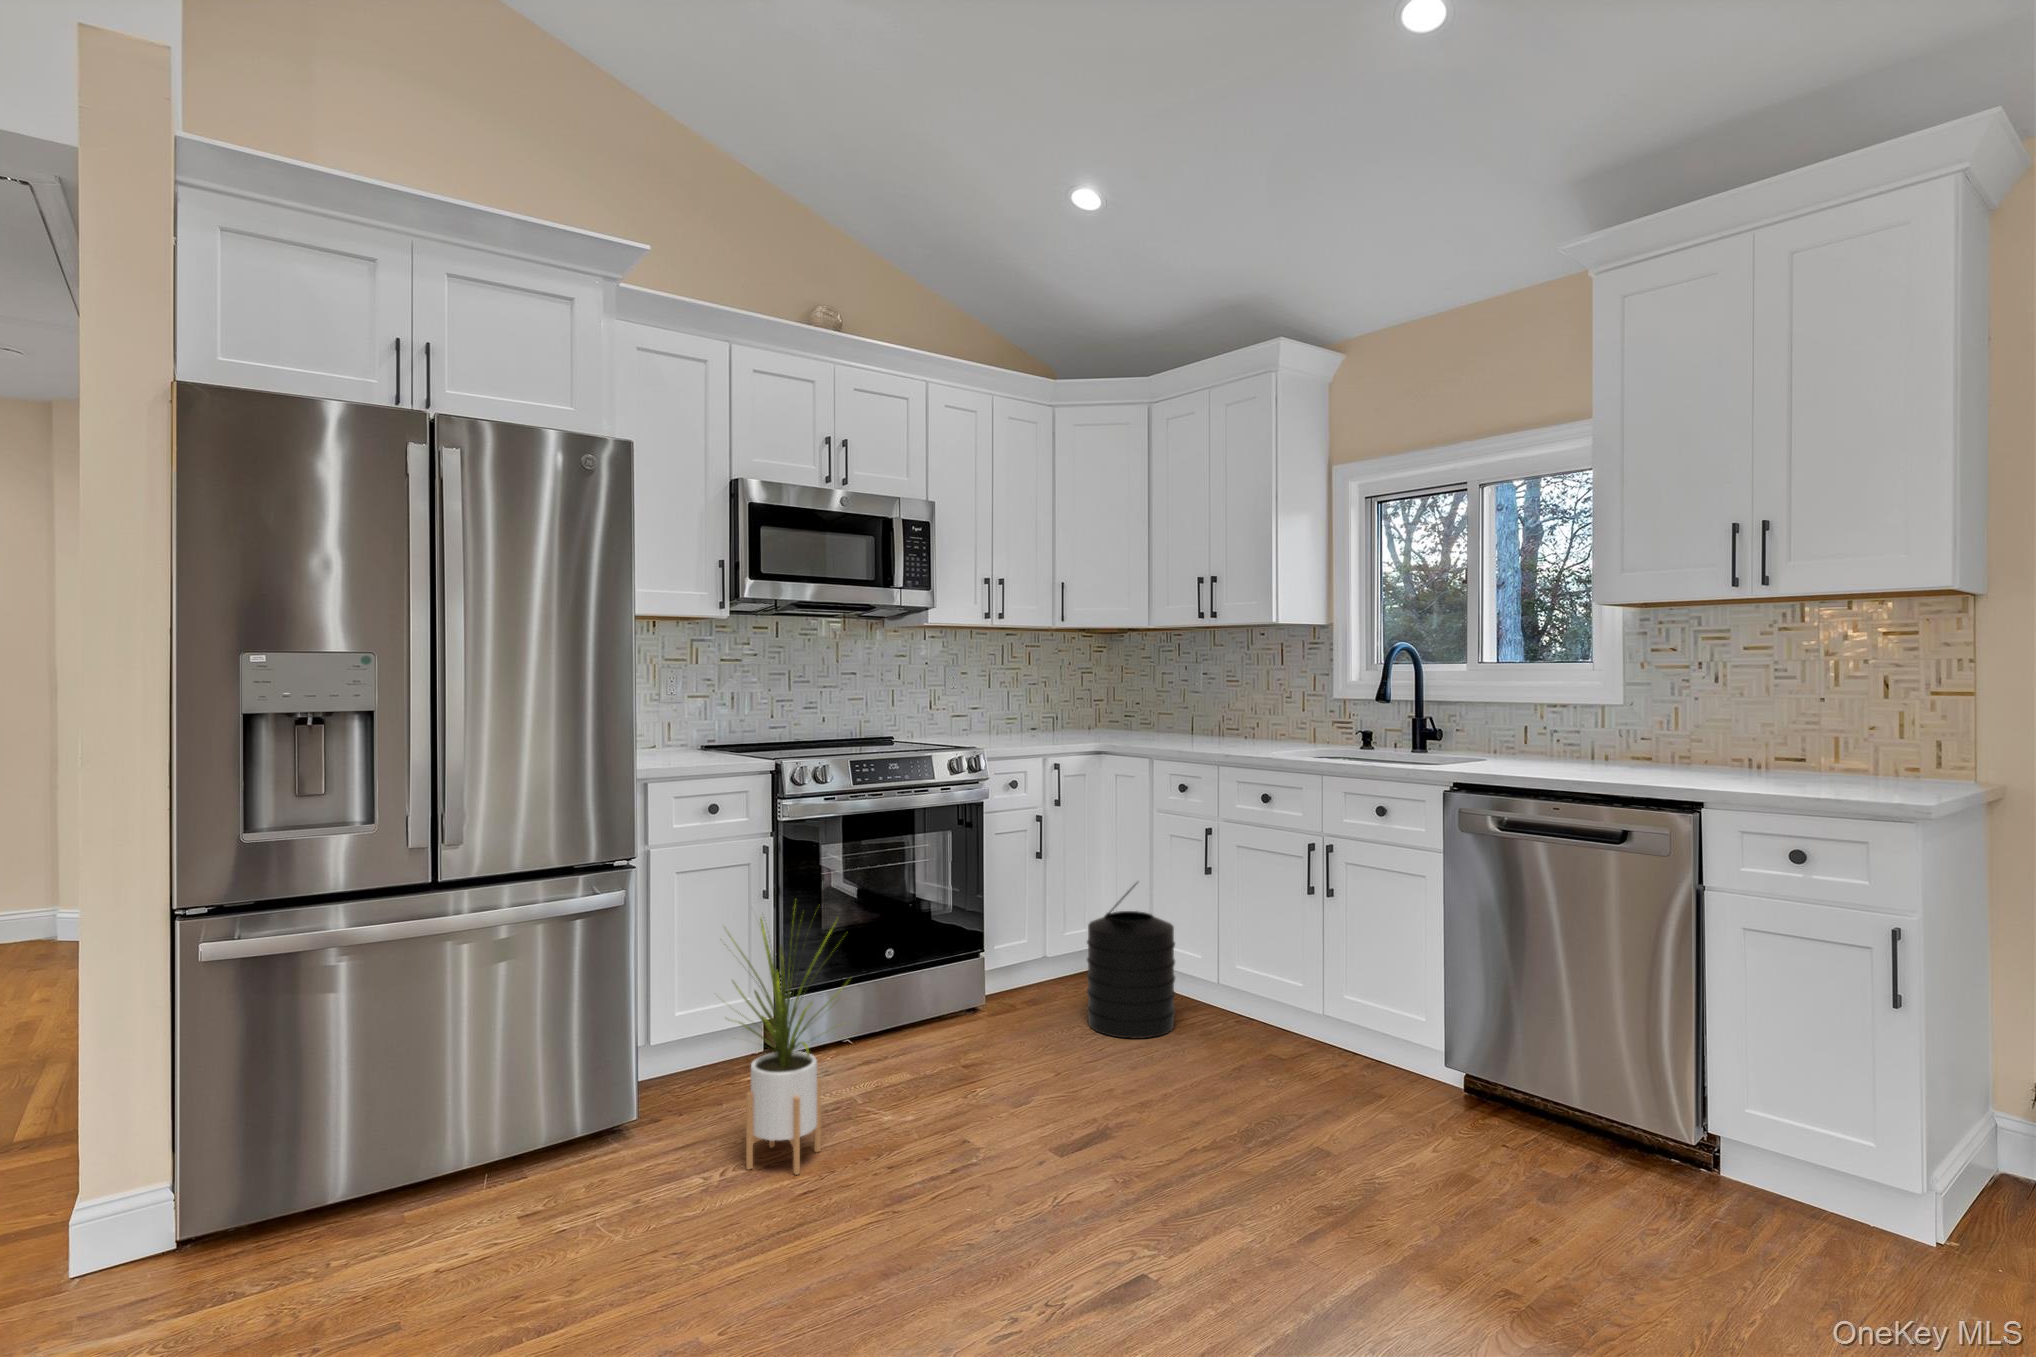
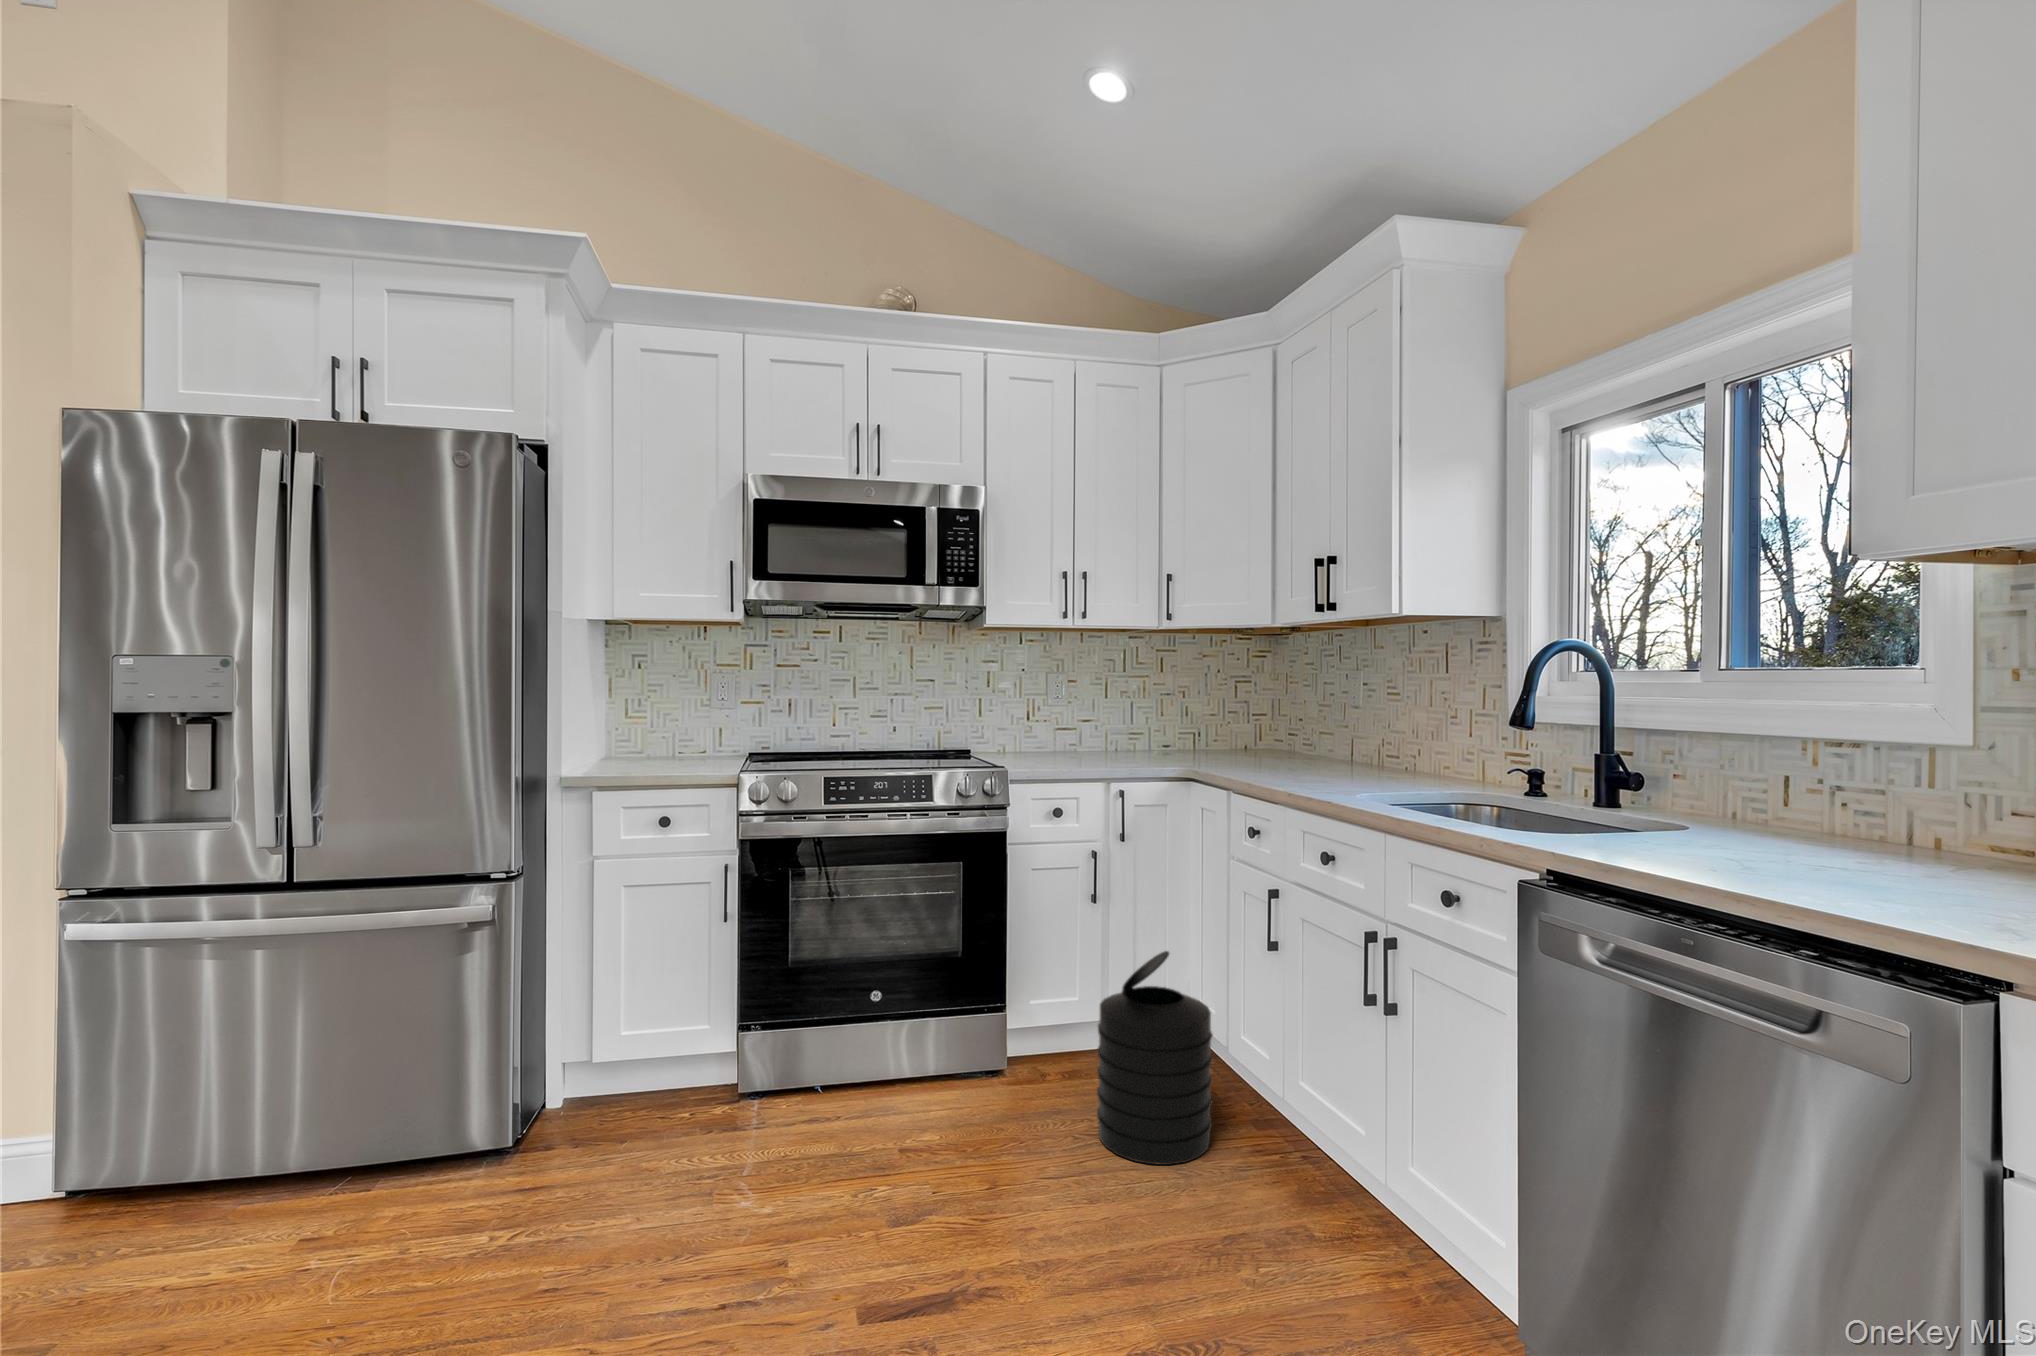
house plant: present [724,918,845,1175] -> none [472,942,656,1283]

